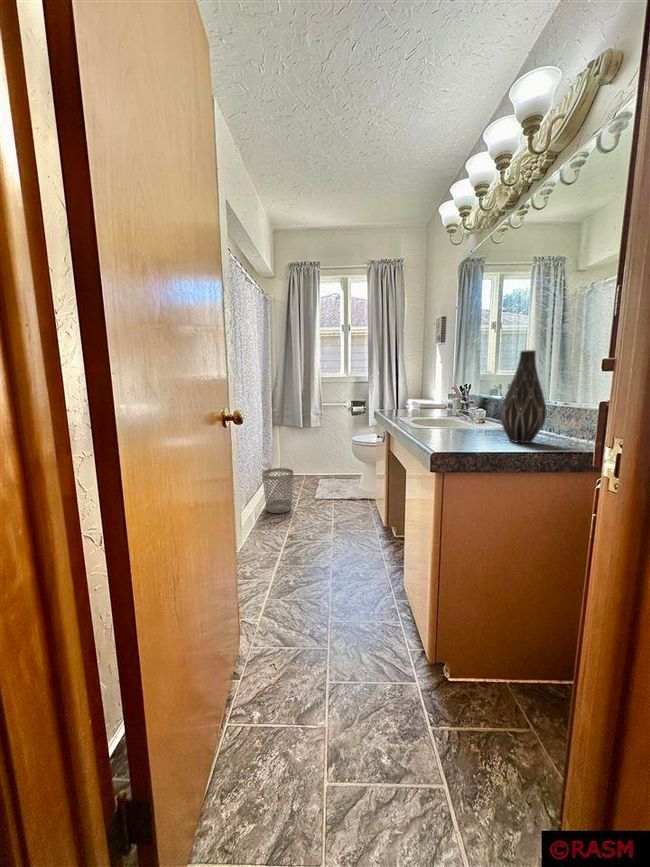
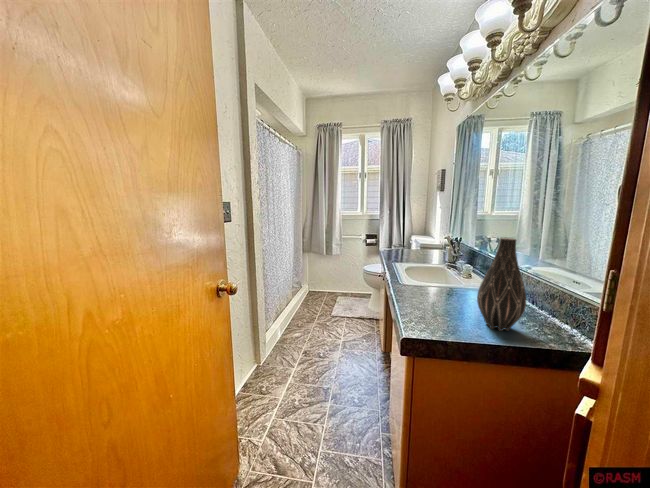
wastebasket: present [262,468,293,513] -> none [288,290,313,328]

